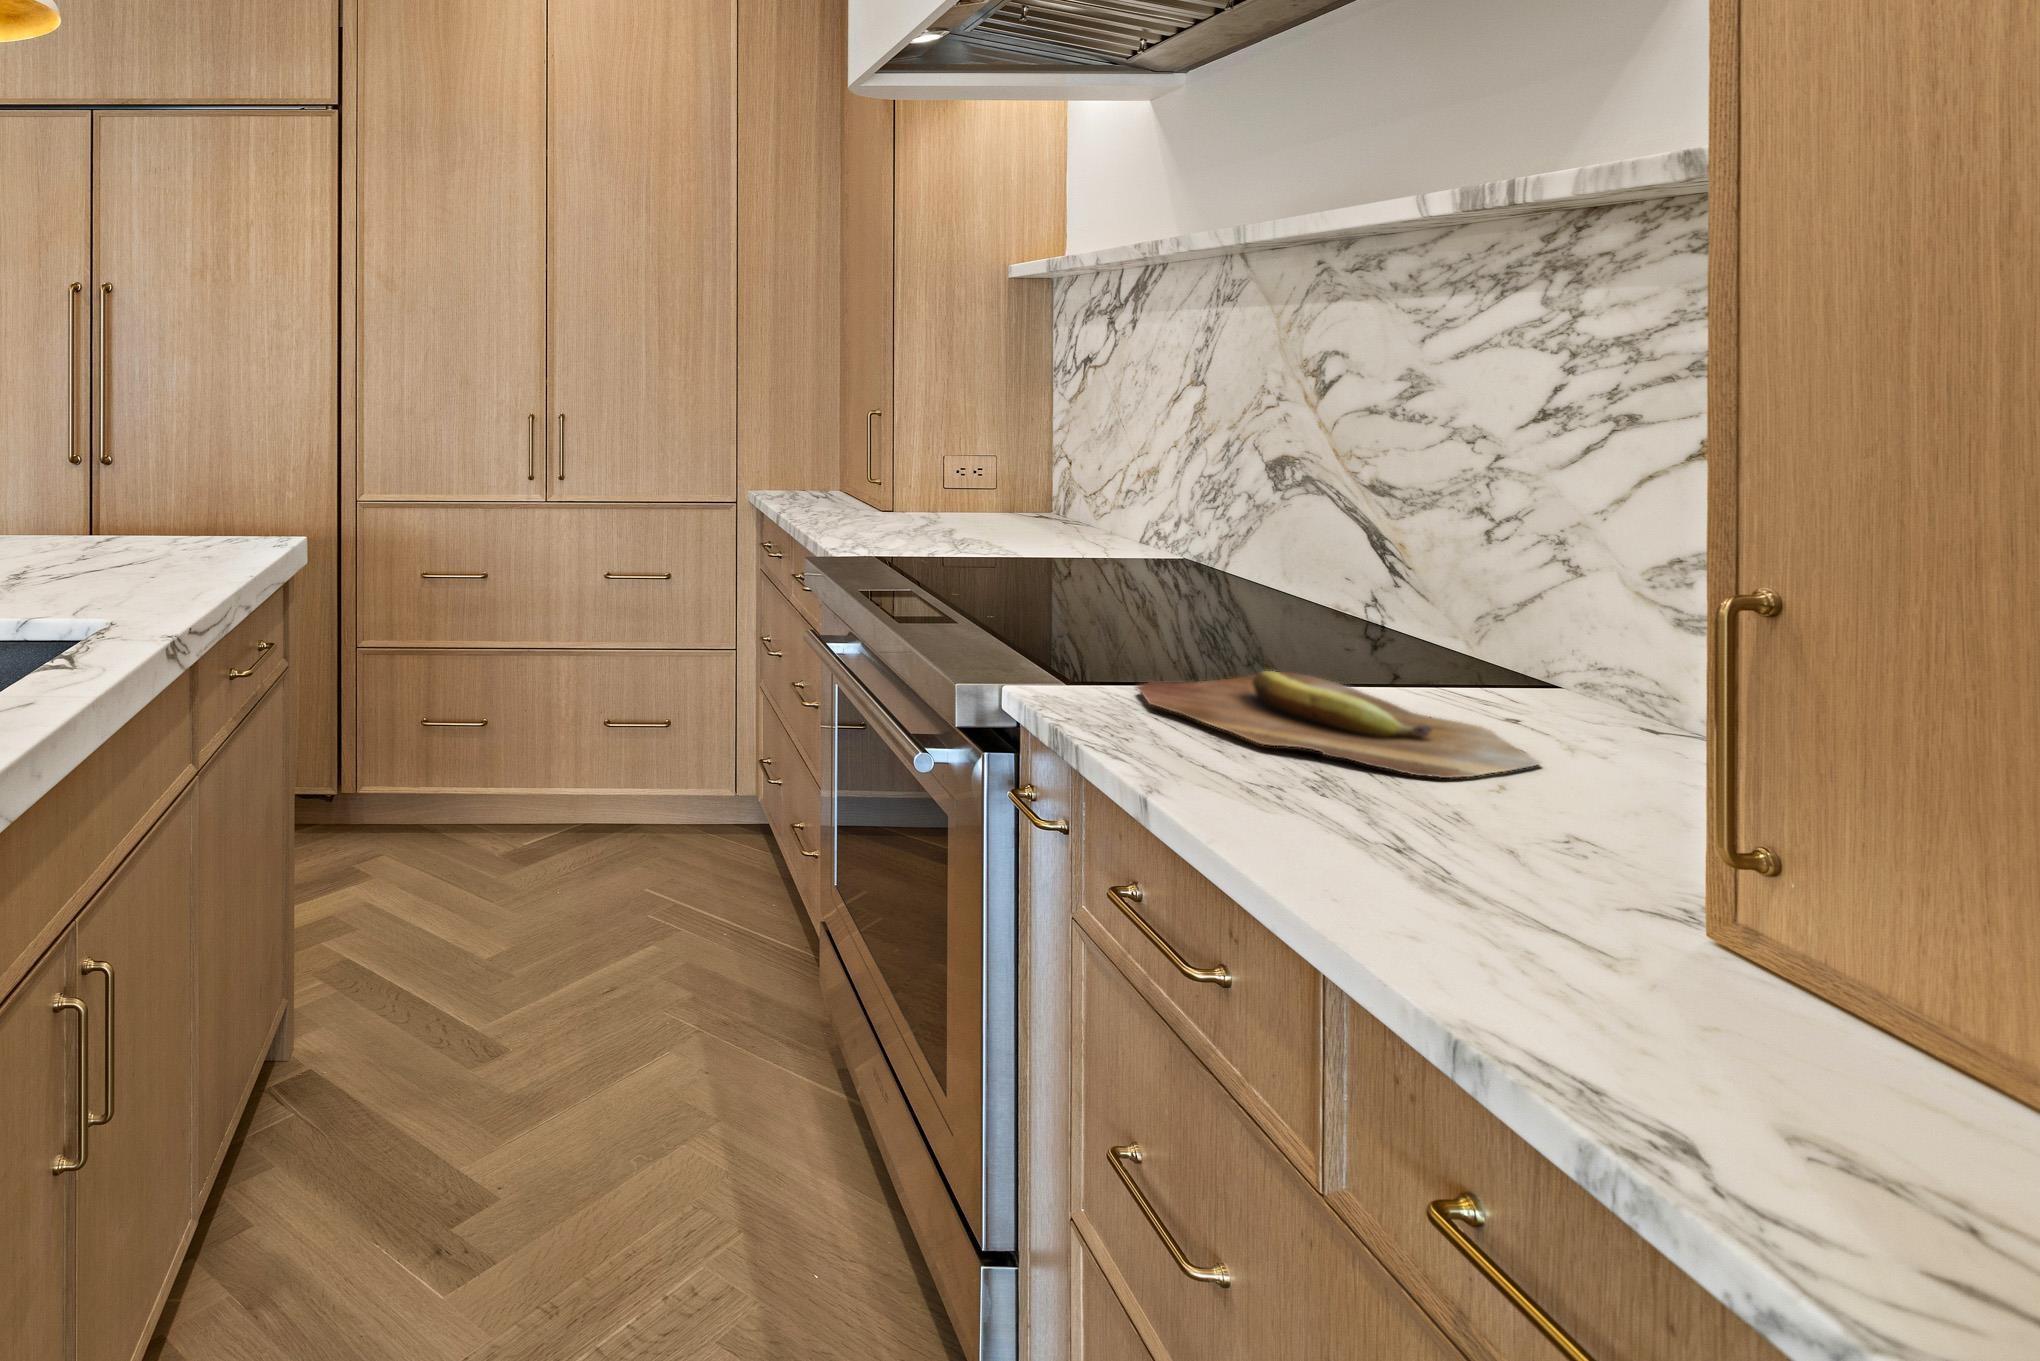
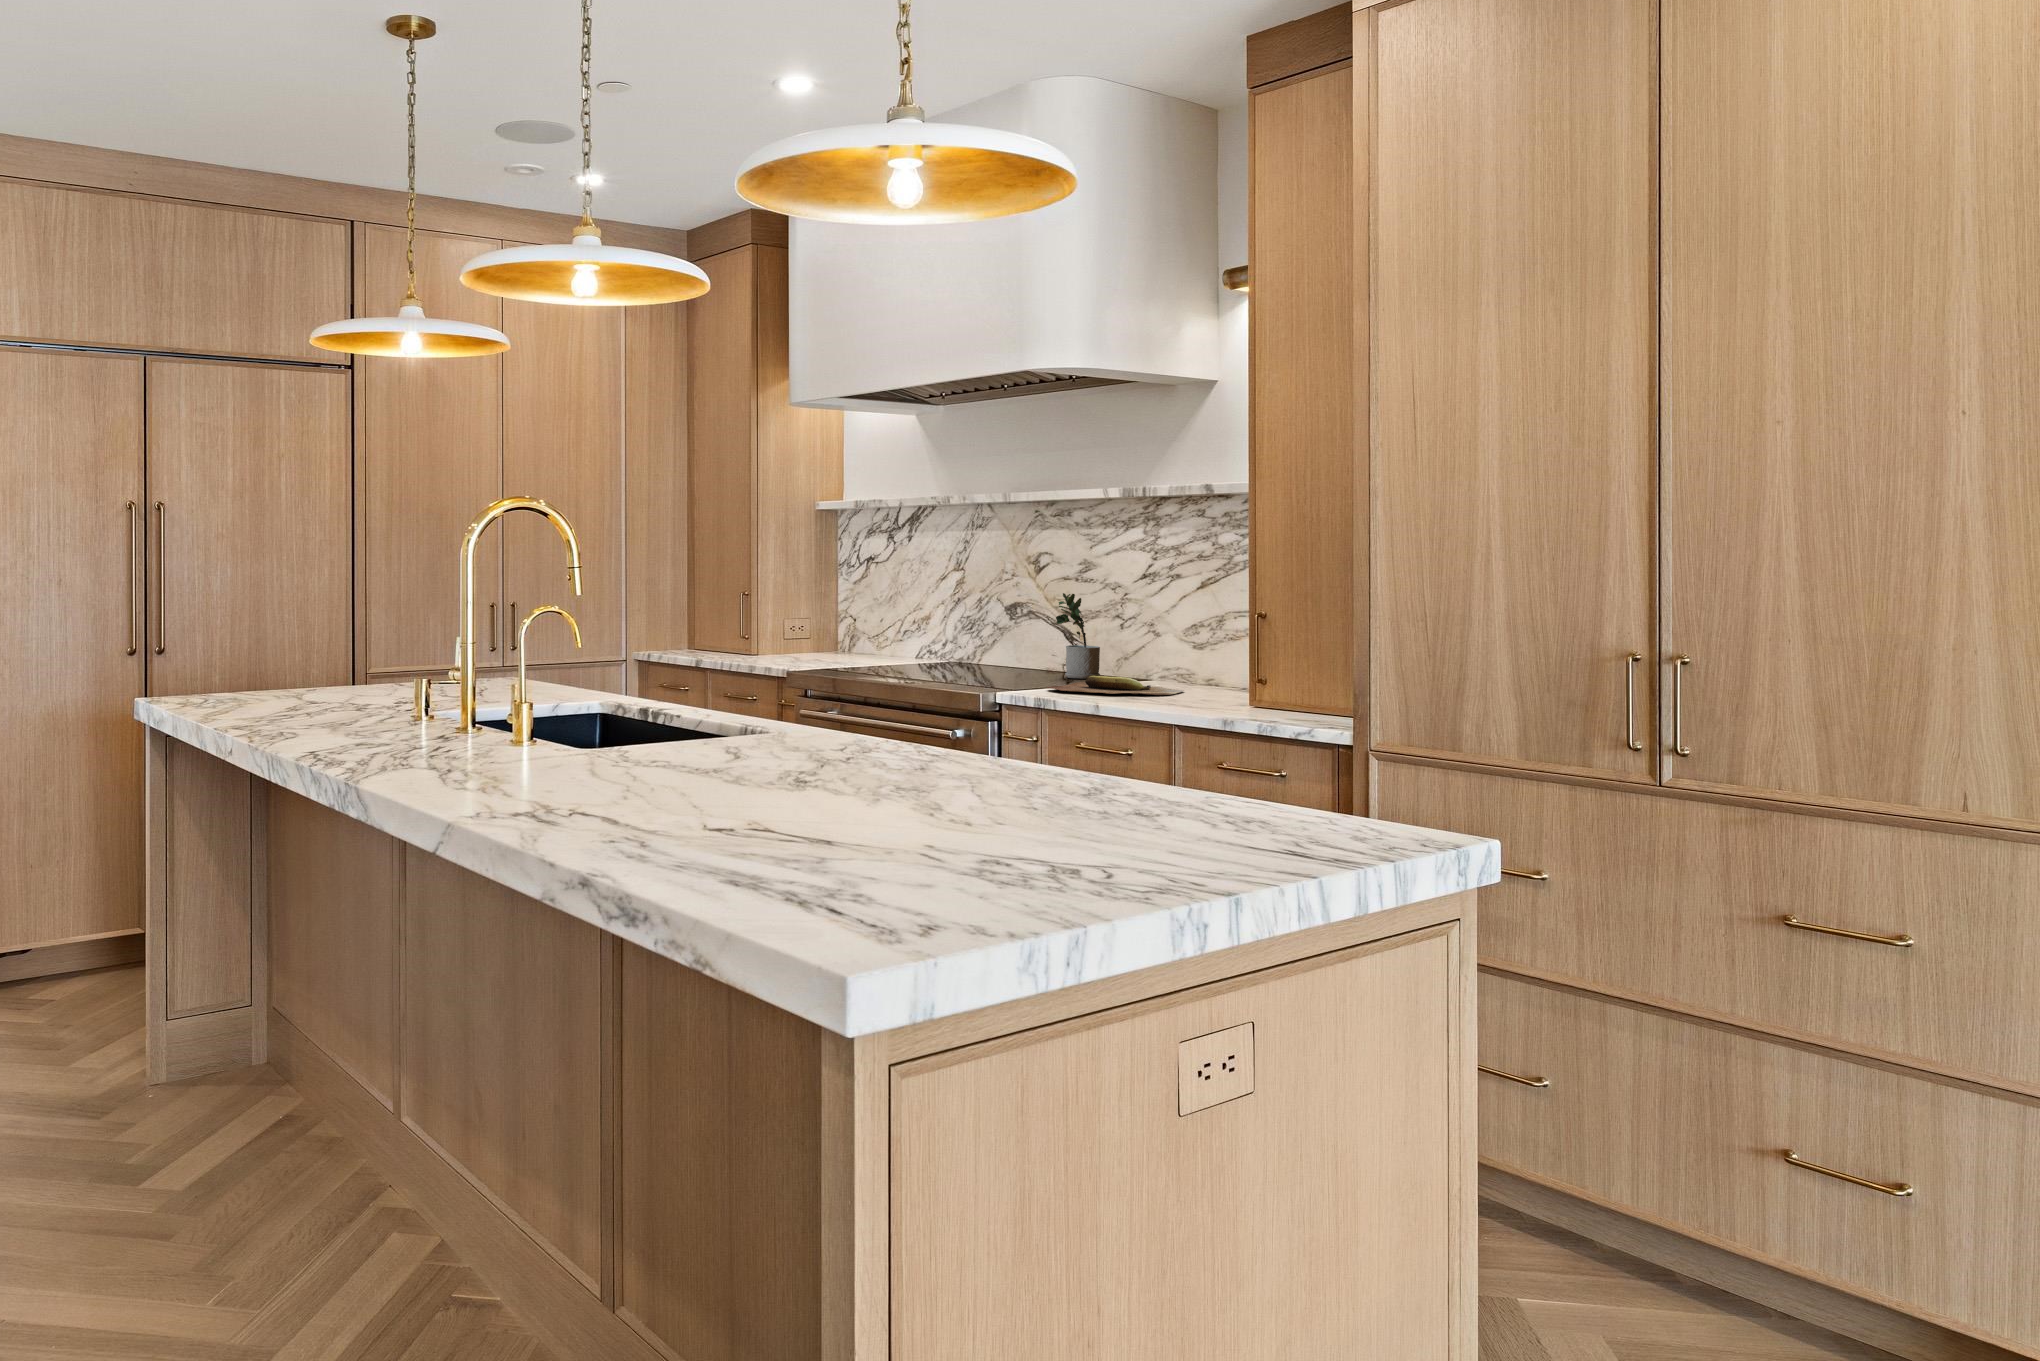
potted plant: none [1262,447,1398,656] -> present [1056,593,1100,679]

